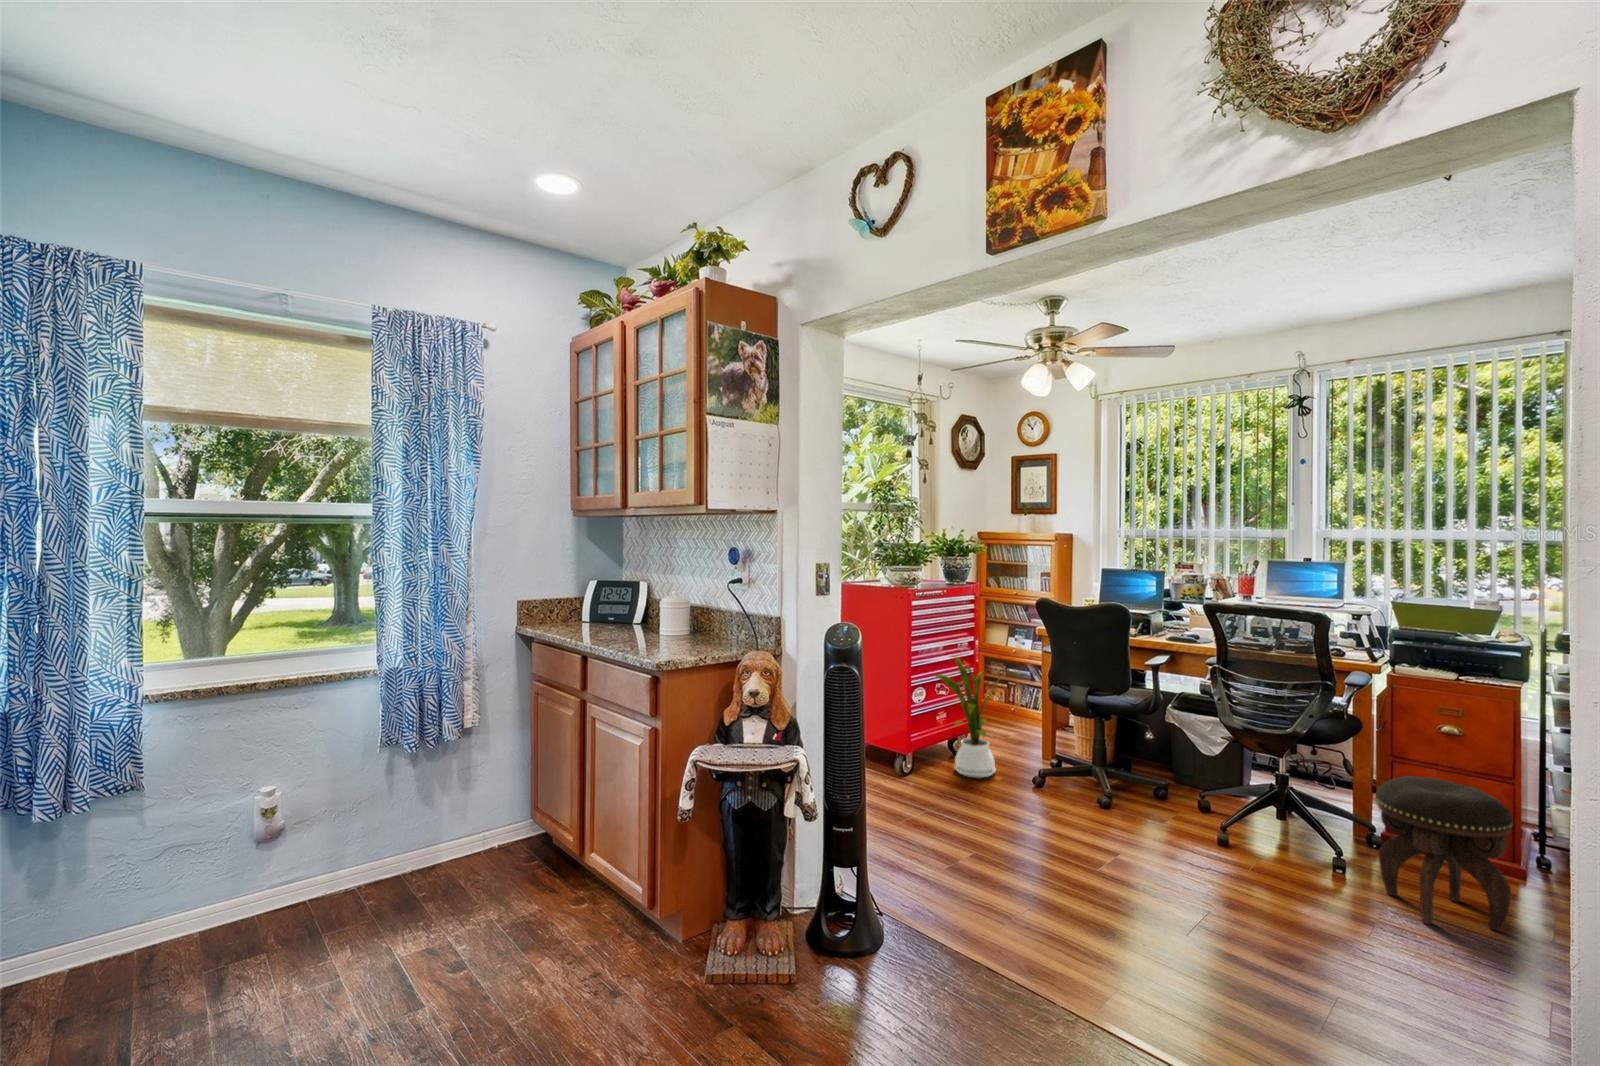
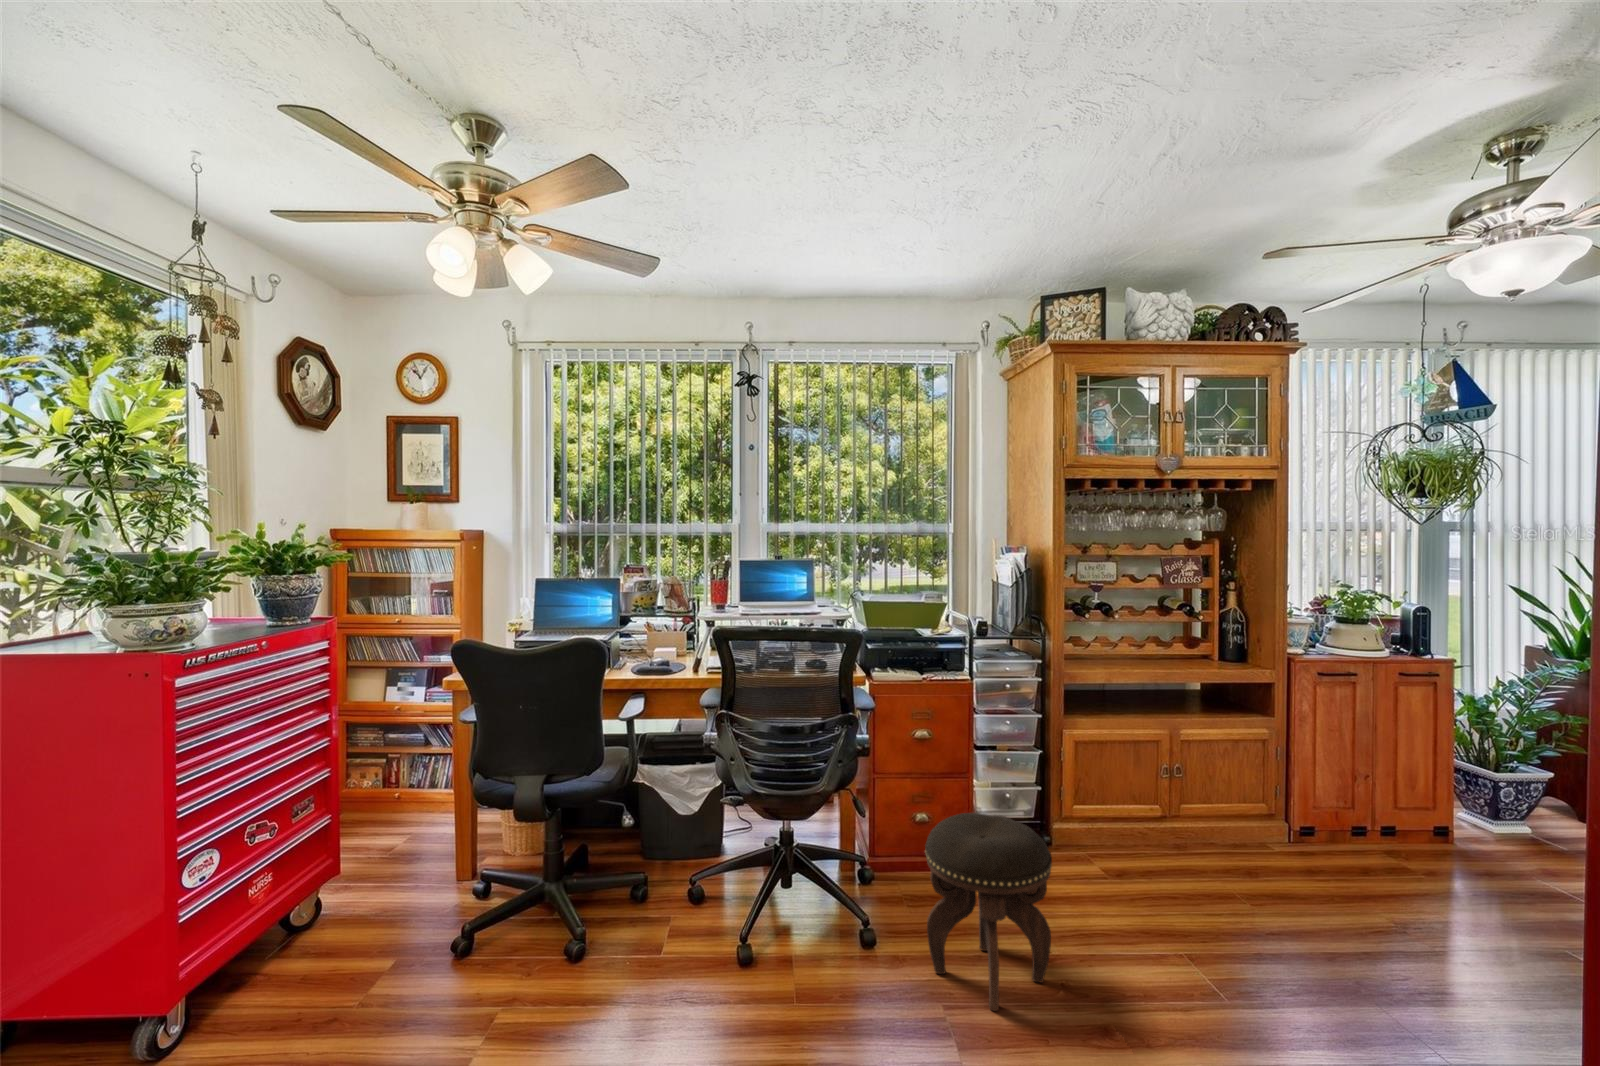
house plant: present [934,657,996,778] -> none [232,768,397,992]

